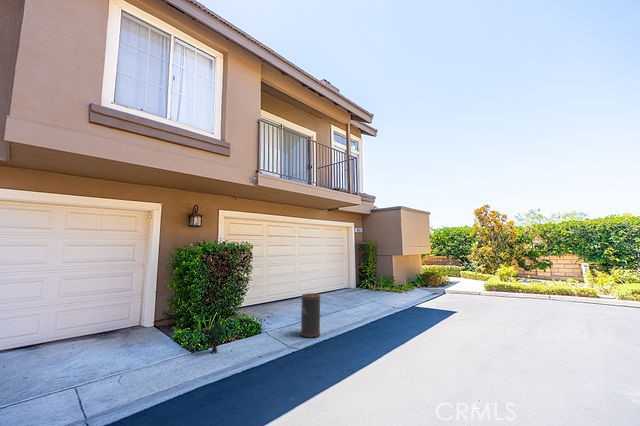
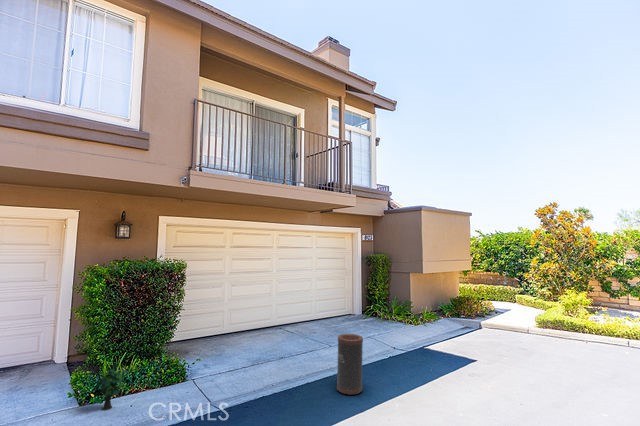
trash can: present [301,293,320,338] -> present [337,334,363,395]

